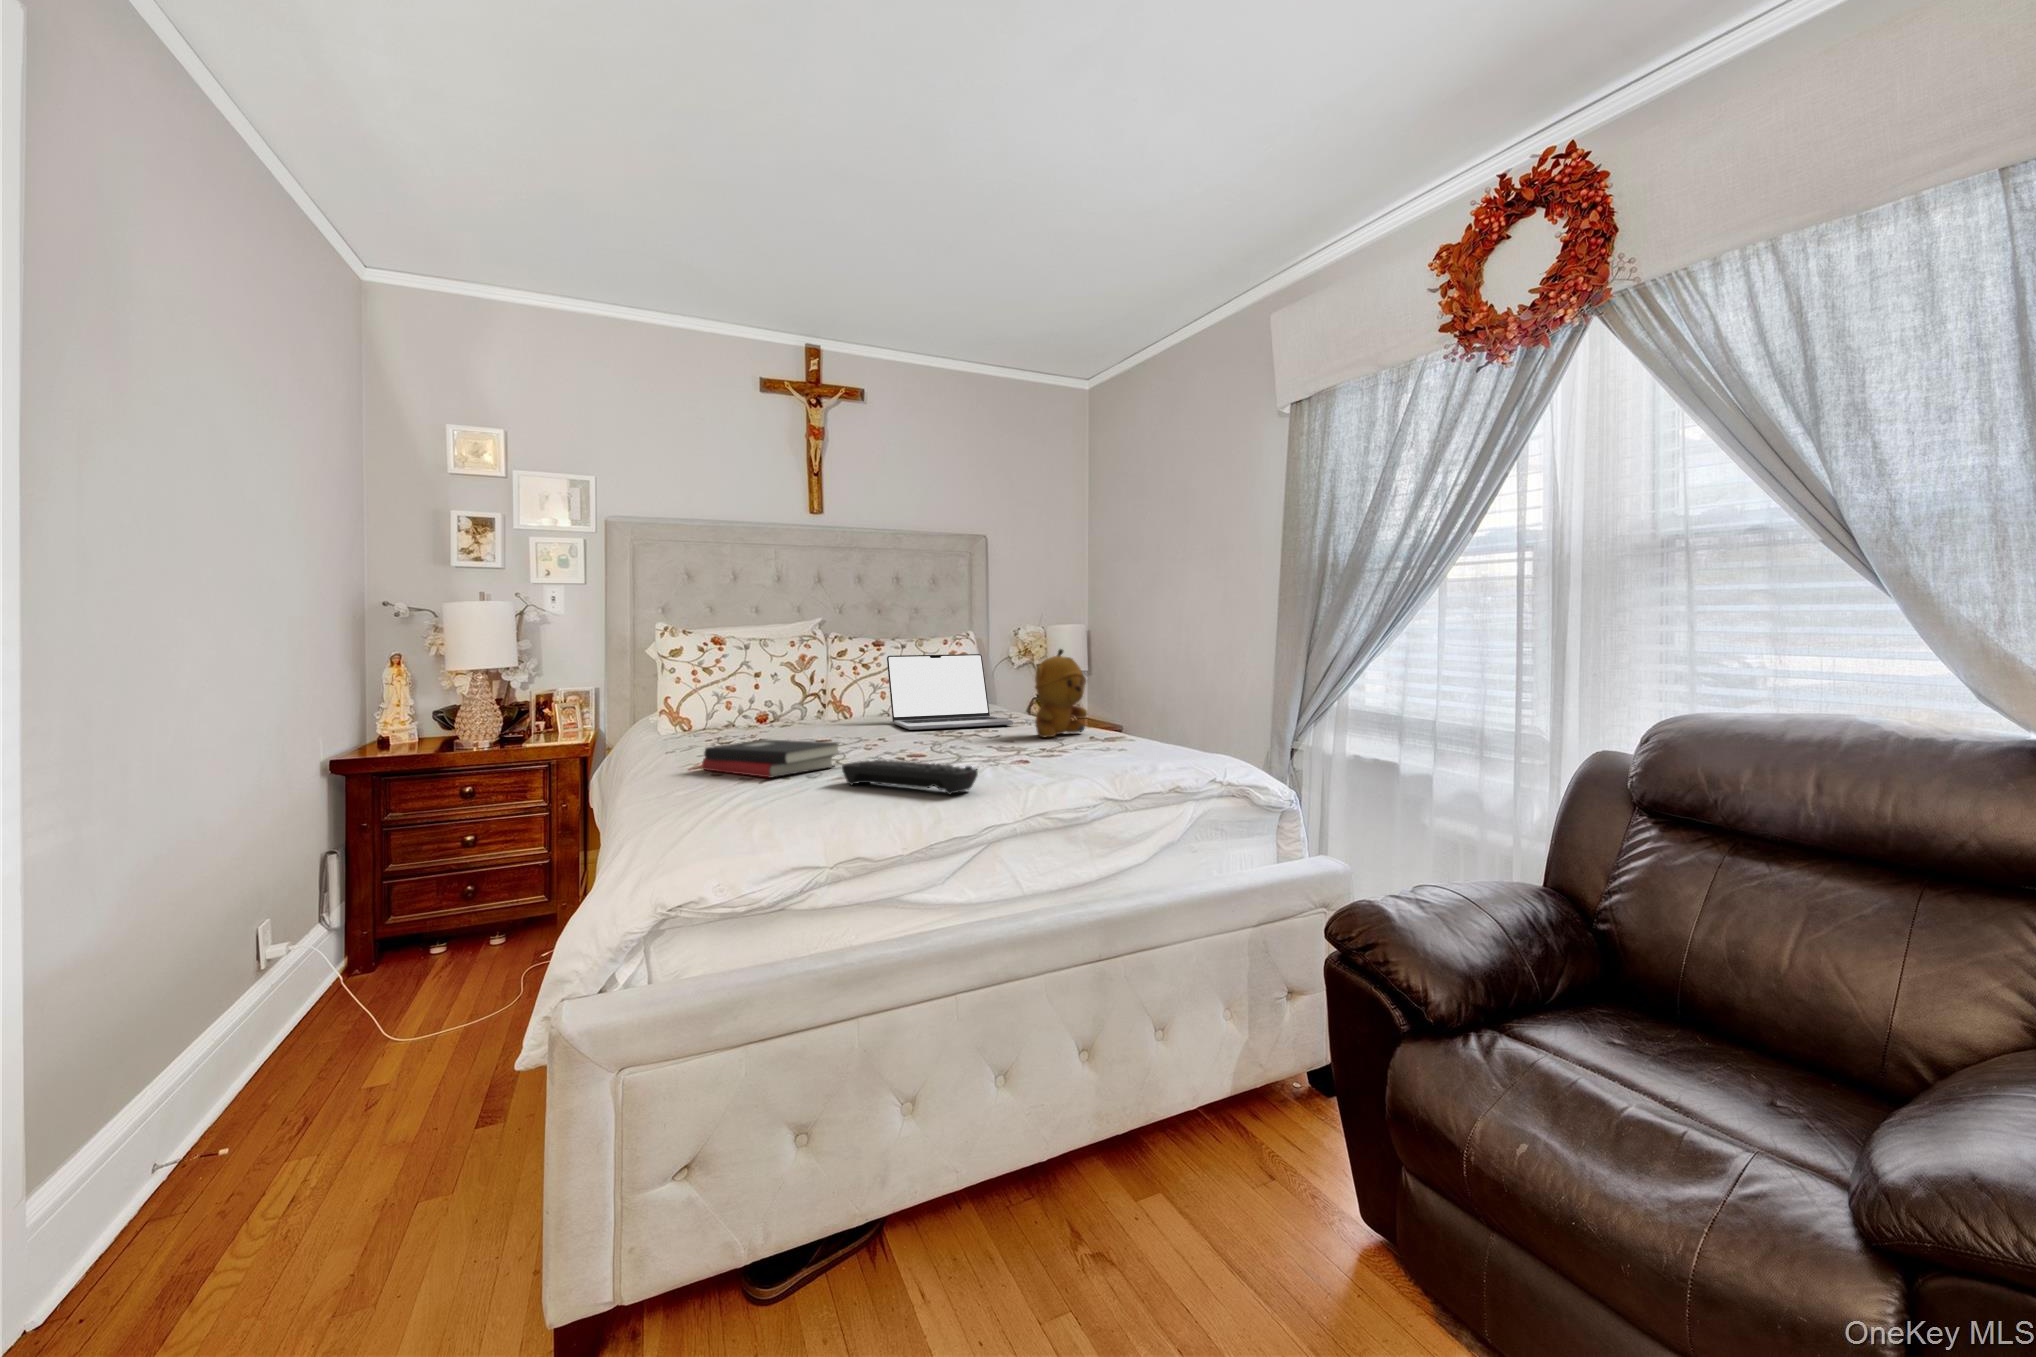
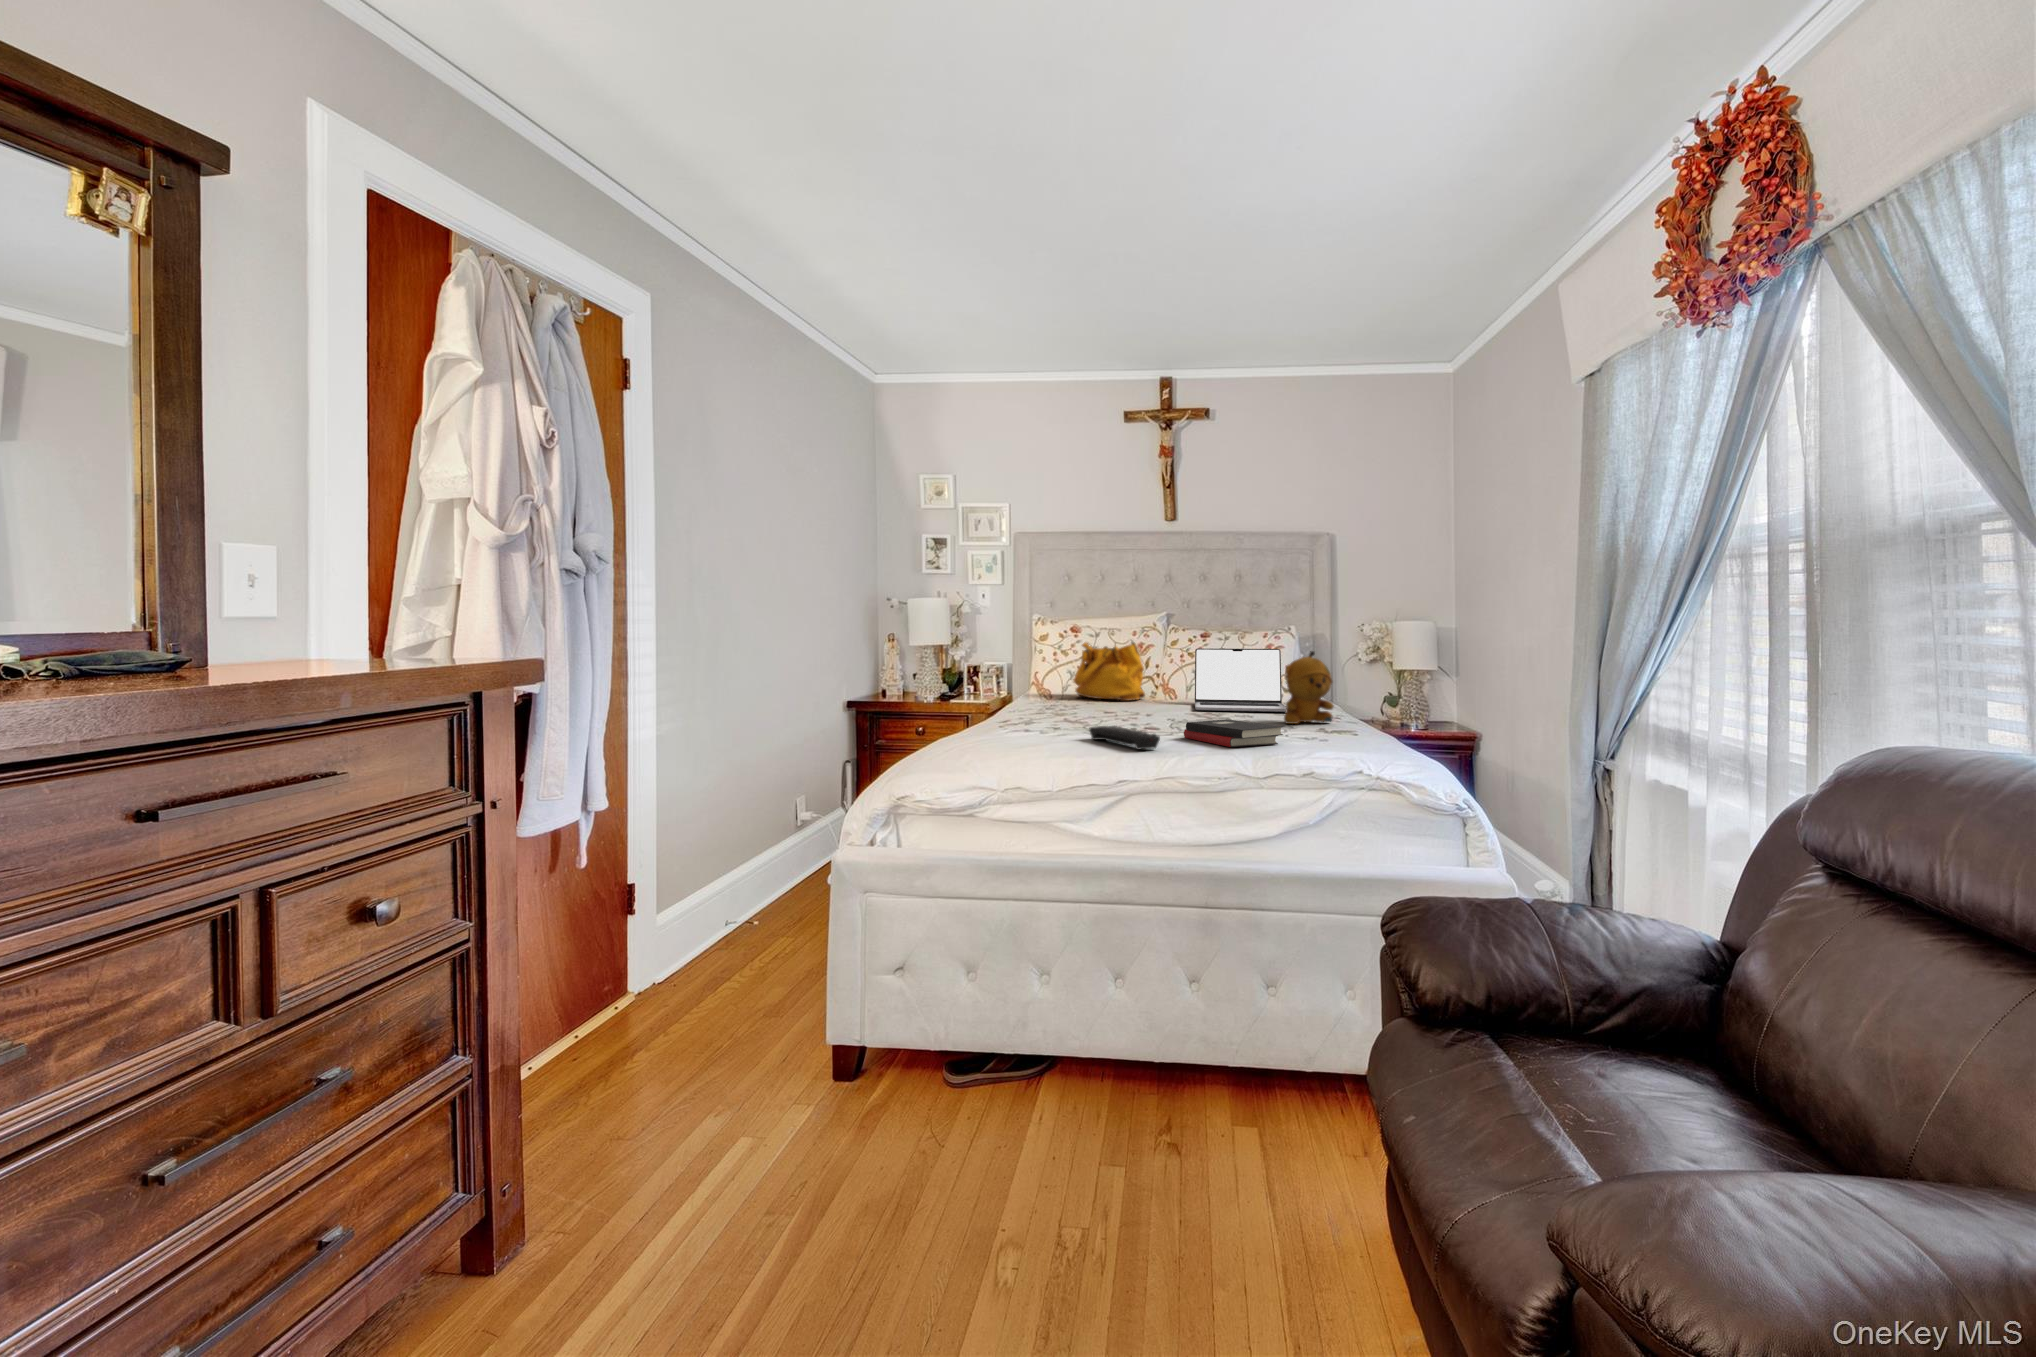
handbag: none [724,646,821,725] -> present [1073,641,1145,701]
hardback book: present [702,740,840,778] -> present [1184,719,1283,747]

